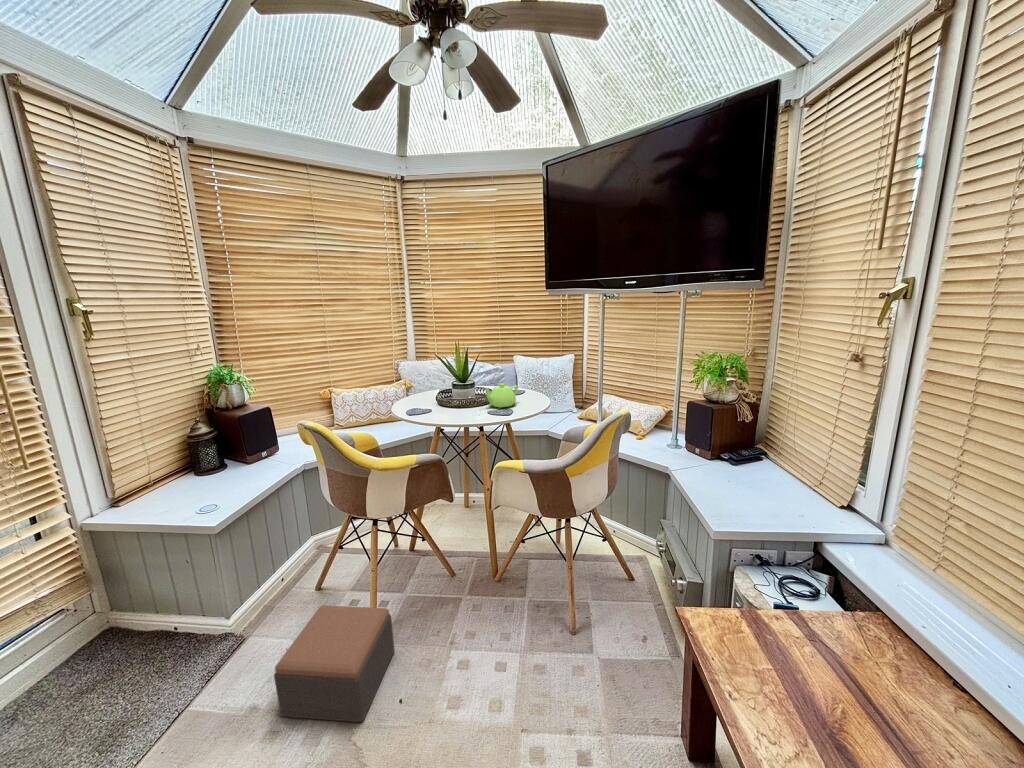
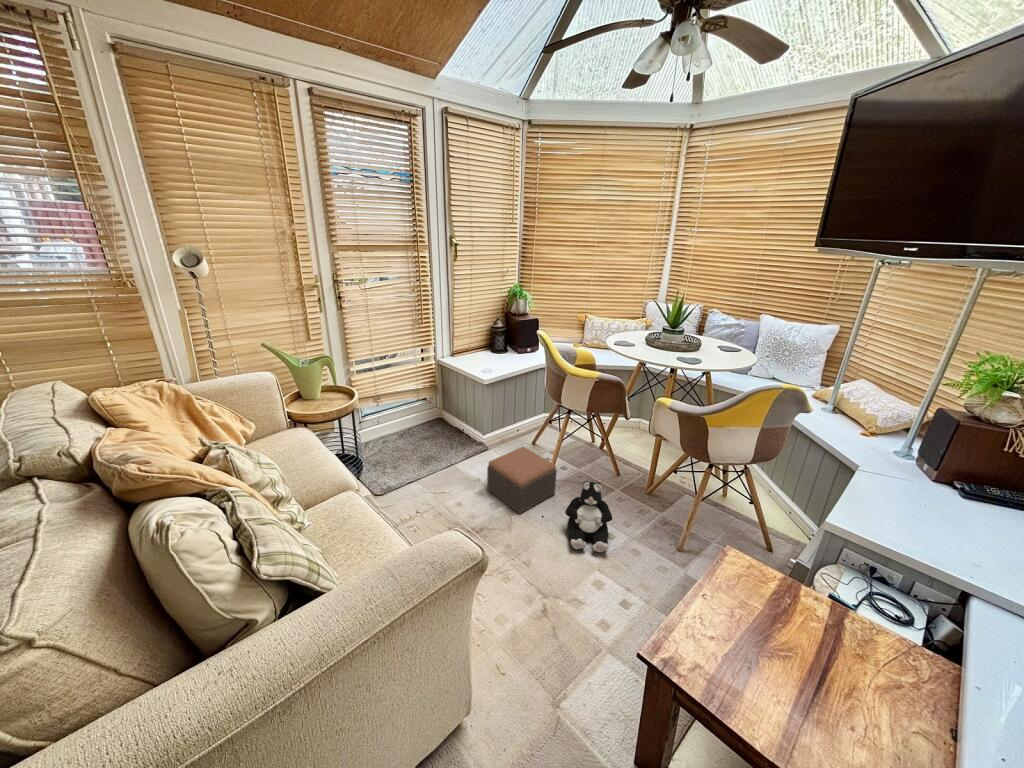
teapot: present [485,384,518,408] -> none [679,335,716,357]
plush toy: none [436,604,514,721] -> present [565,481,612,552]

